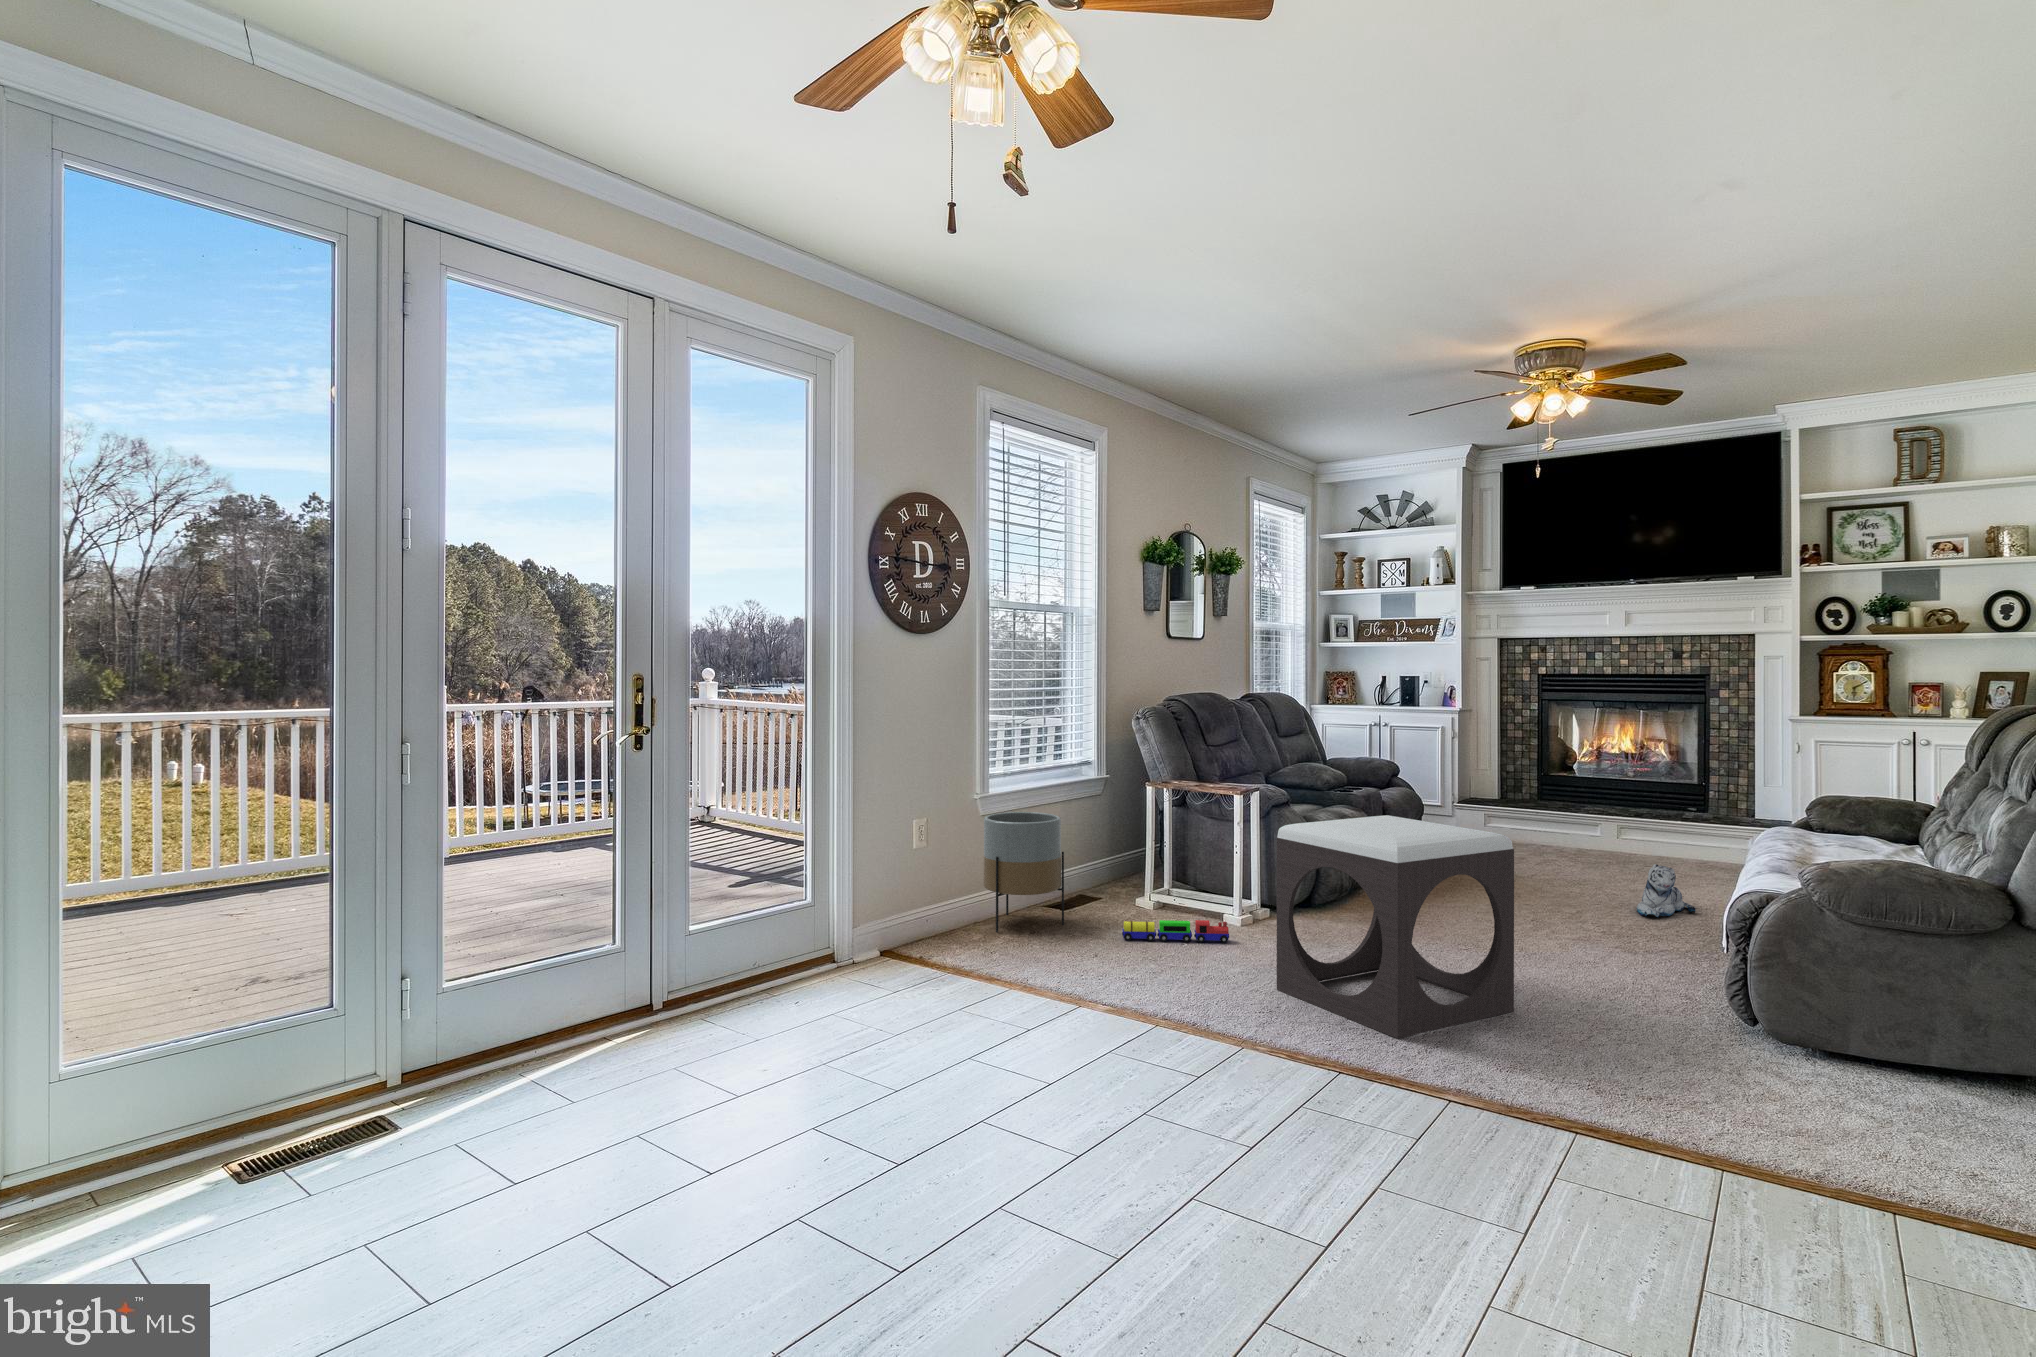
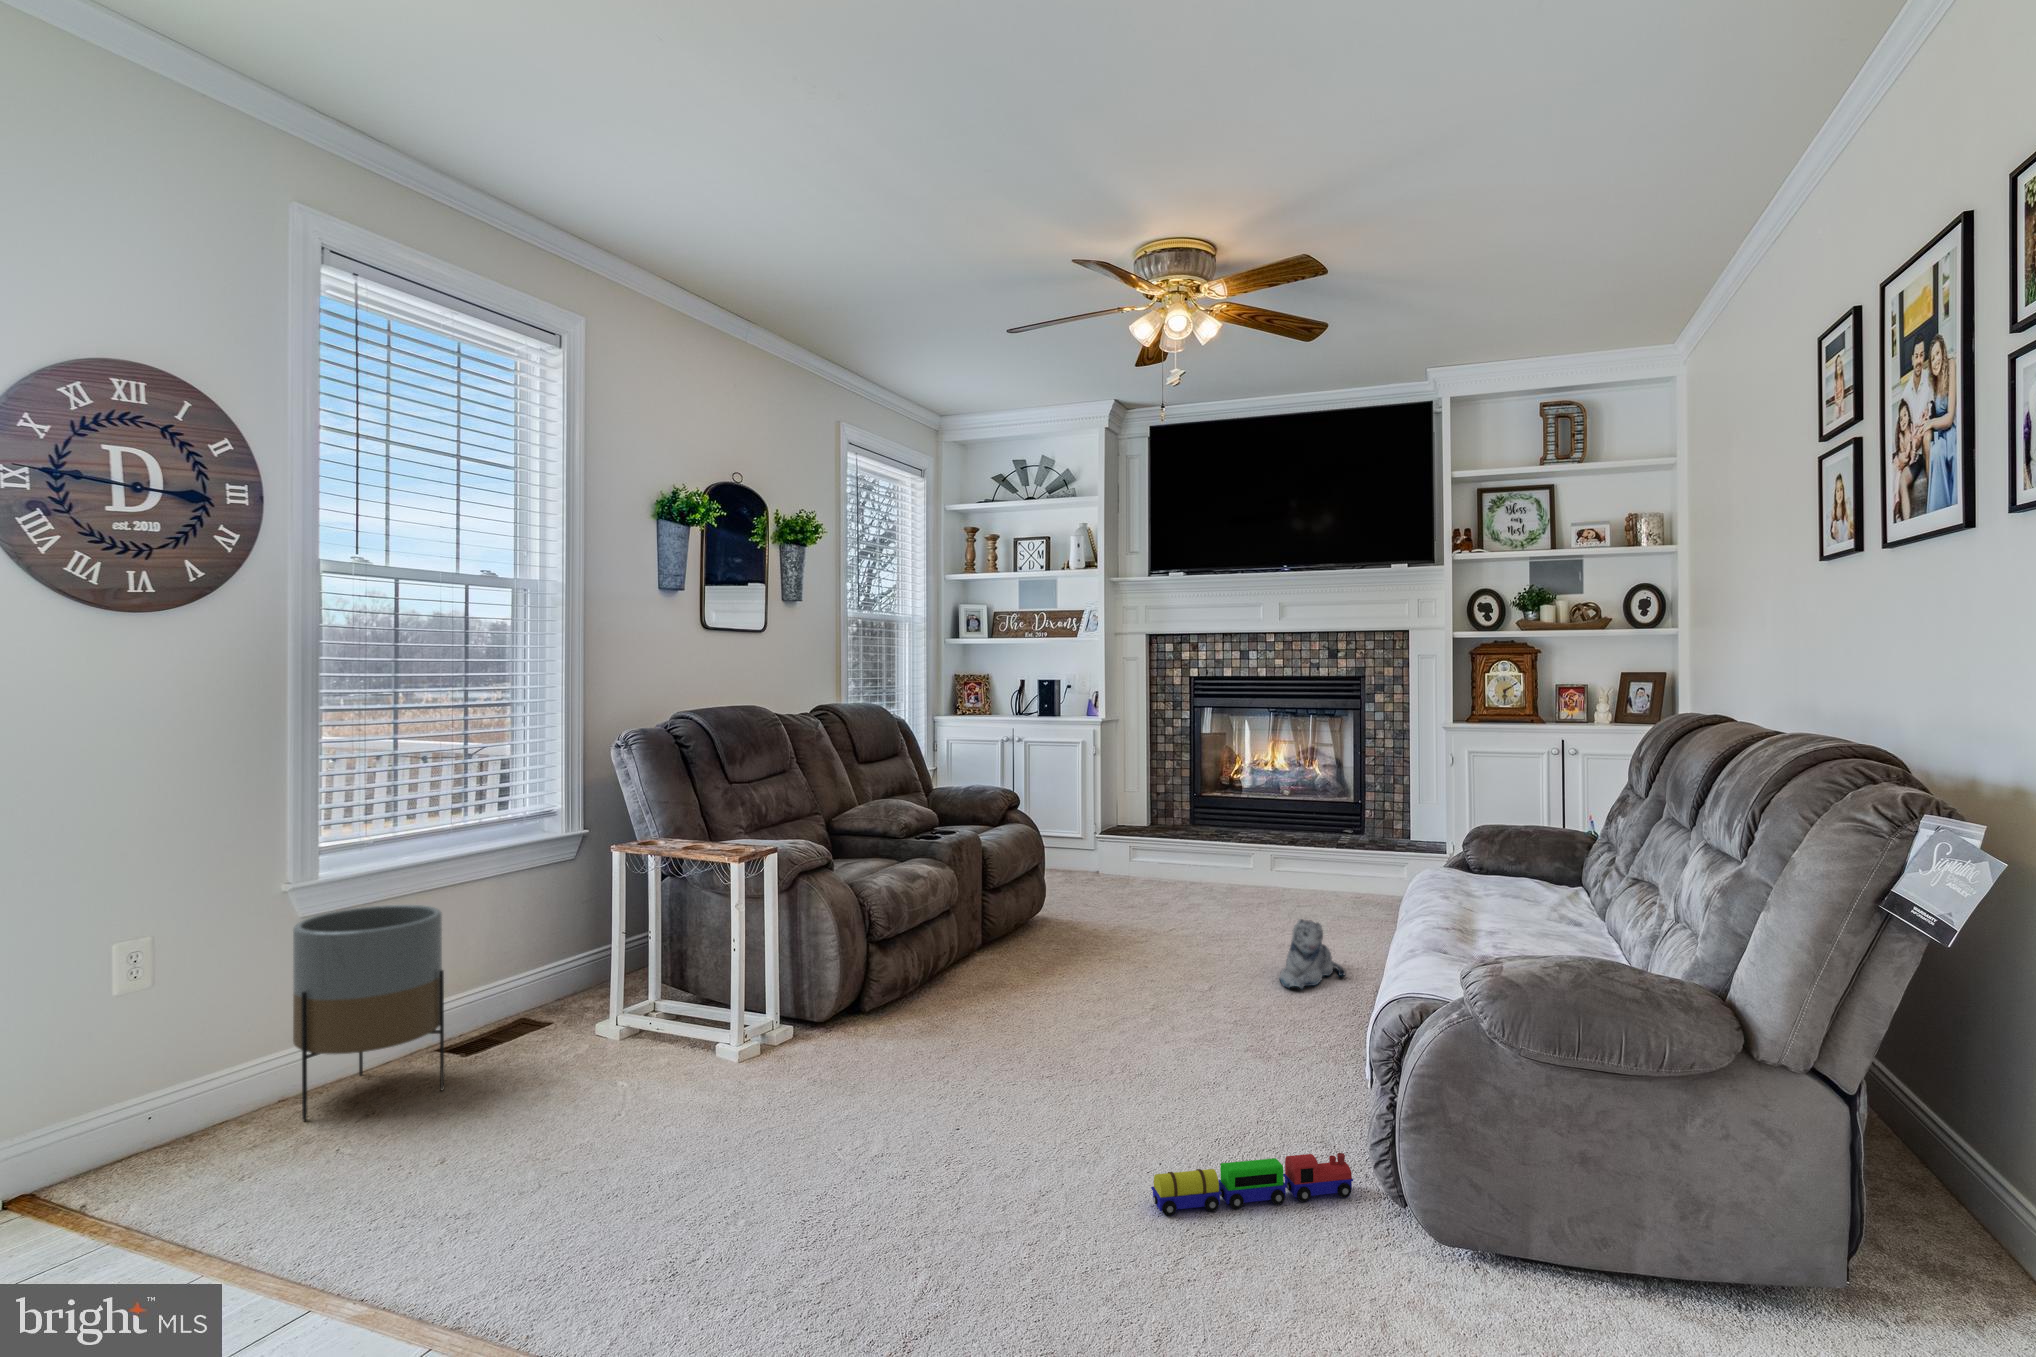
footstool: present [1277,815,1514,1039] -> none [718,899,1080,1320]
toy train: present [1122,920,1229,943] -> present [1151,1153,1353,1216]

